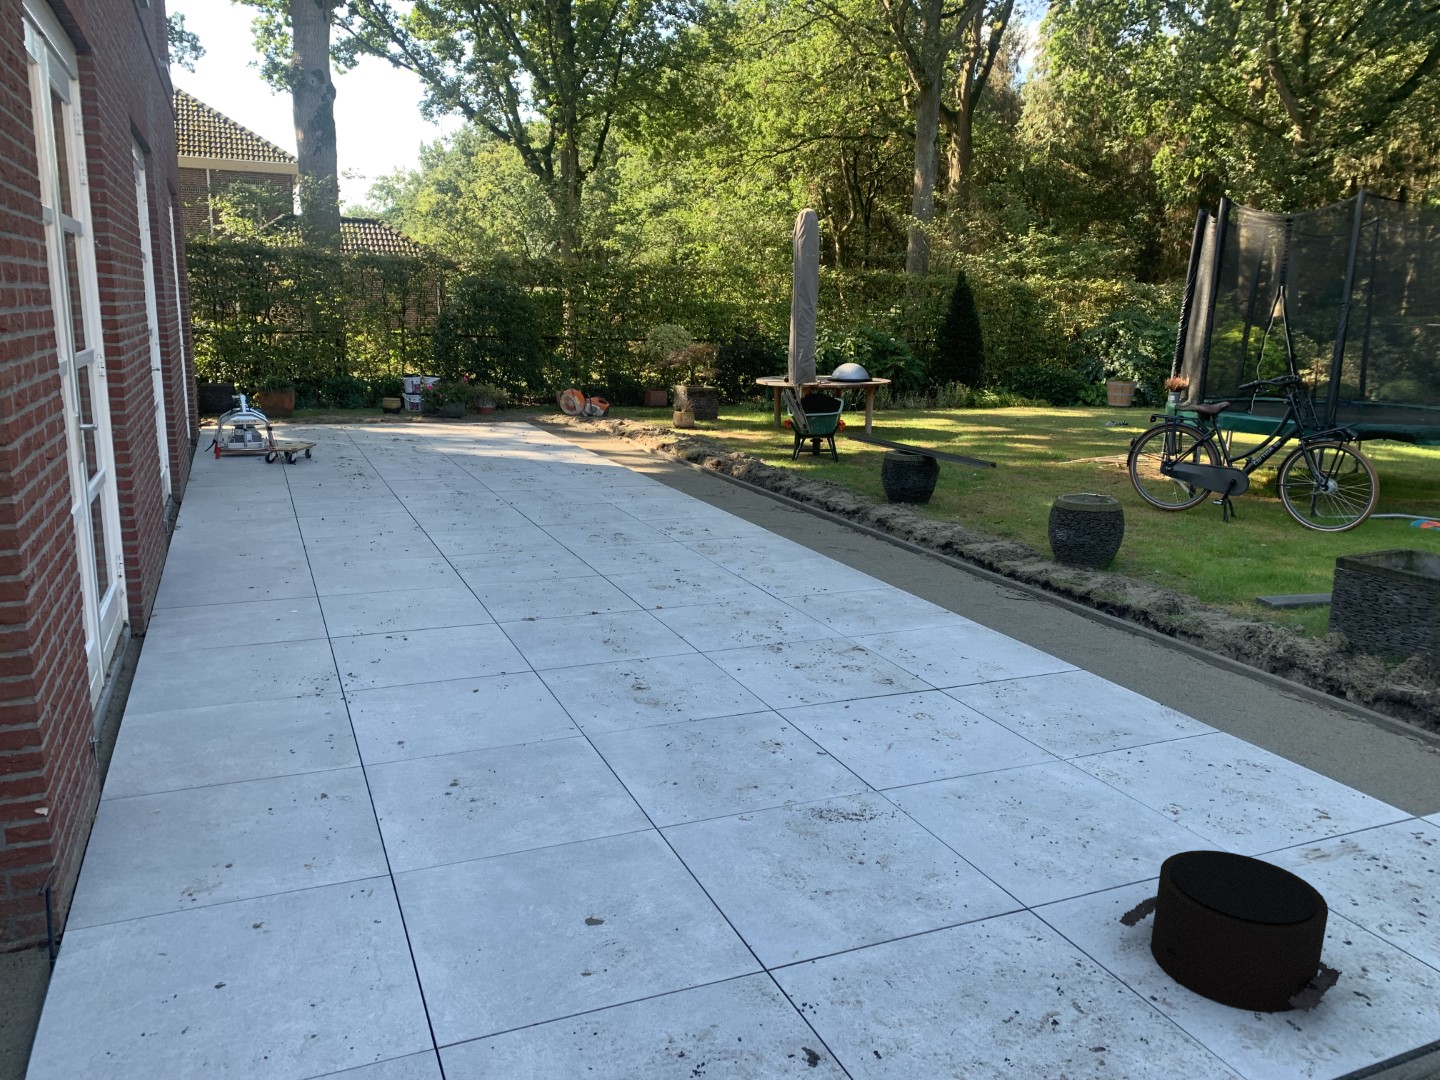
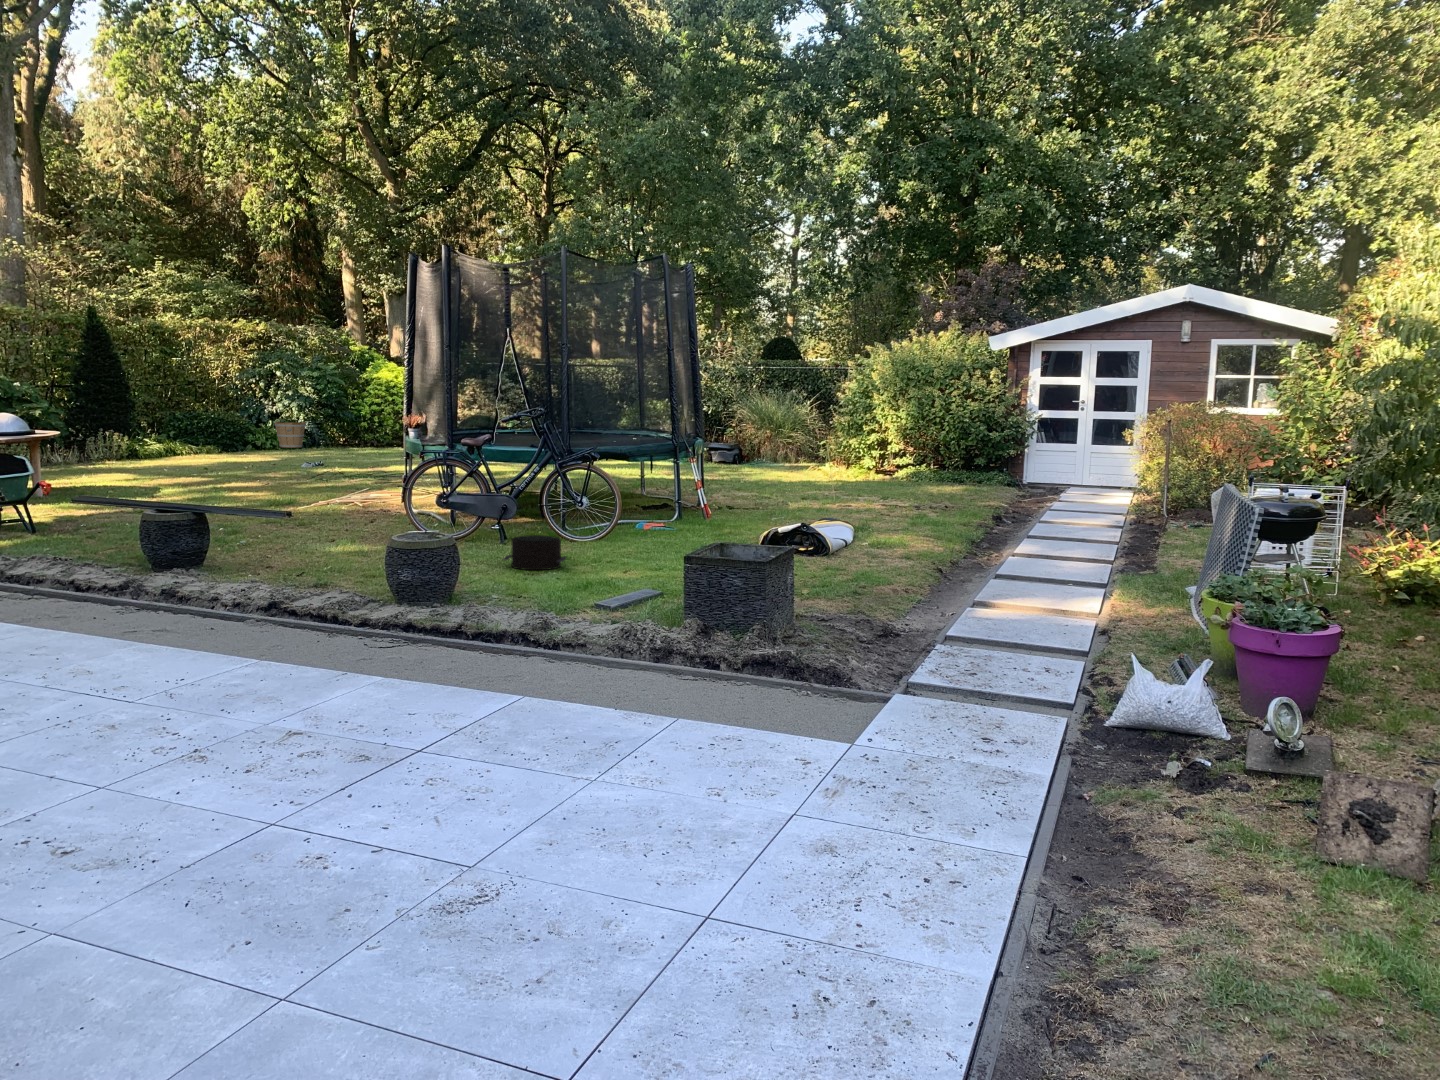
pouf: present [1119,850,1342,1013] -> present [503,535,567,570]

